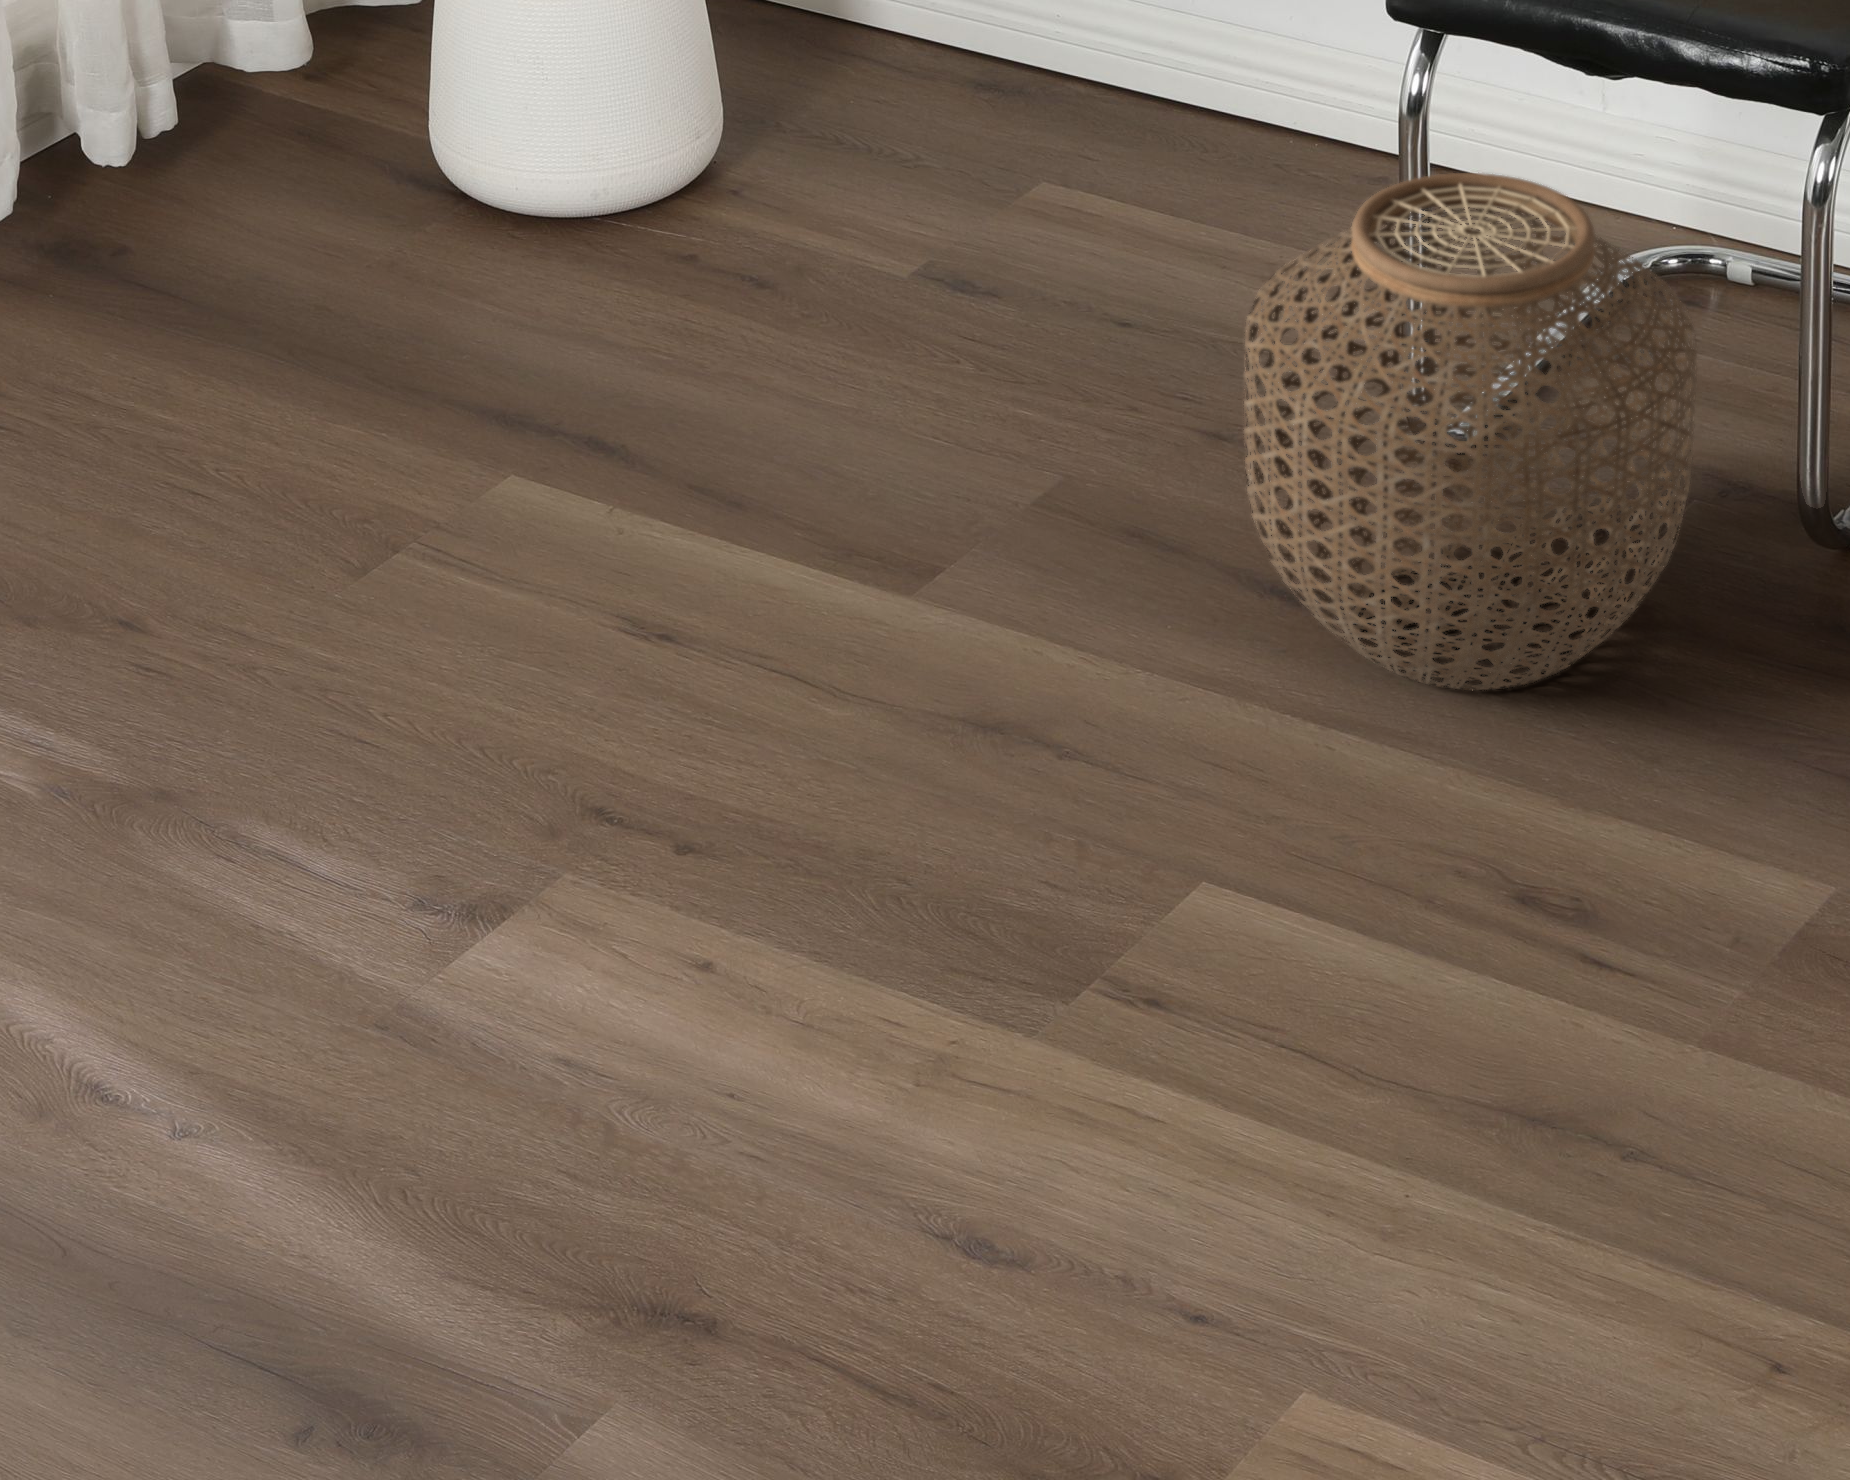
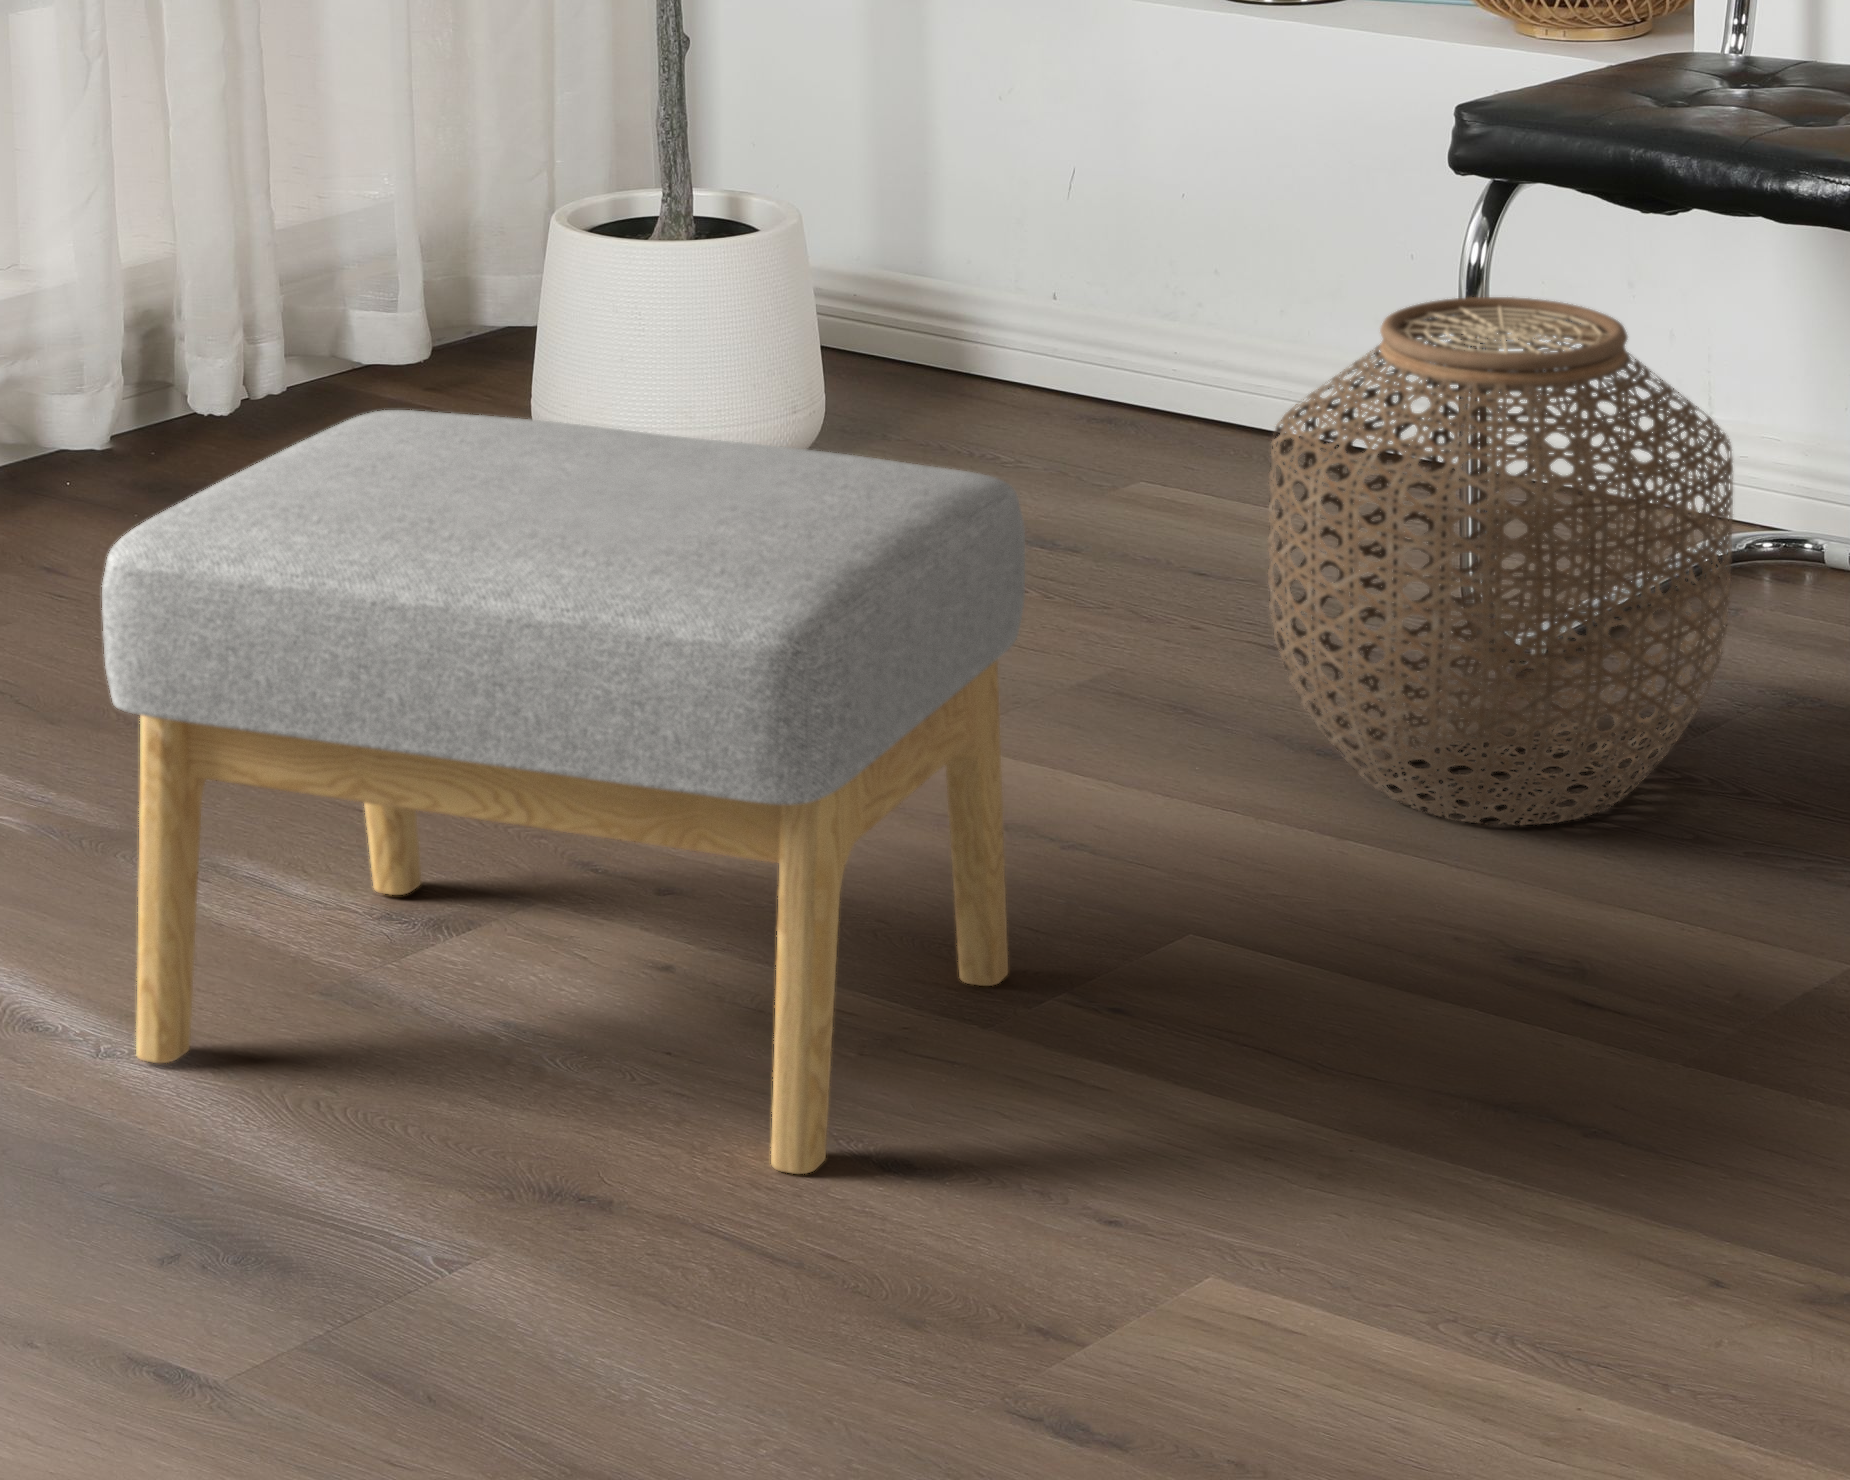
footstool: none [161,439,1057,1257] -> present [102,410,1025,1174]

